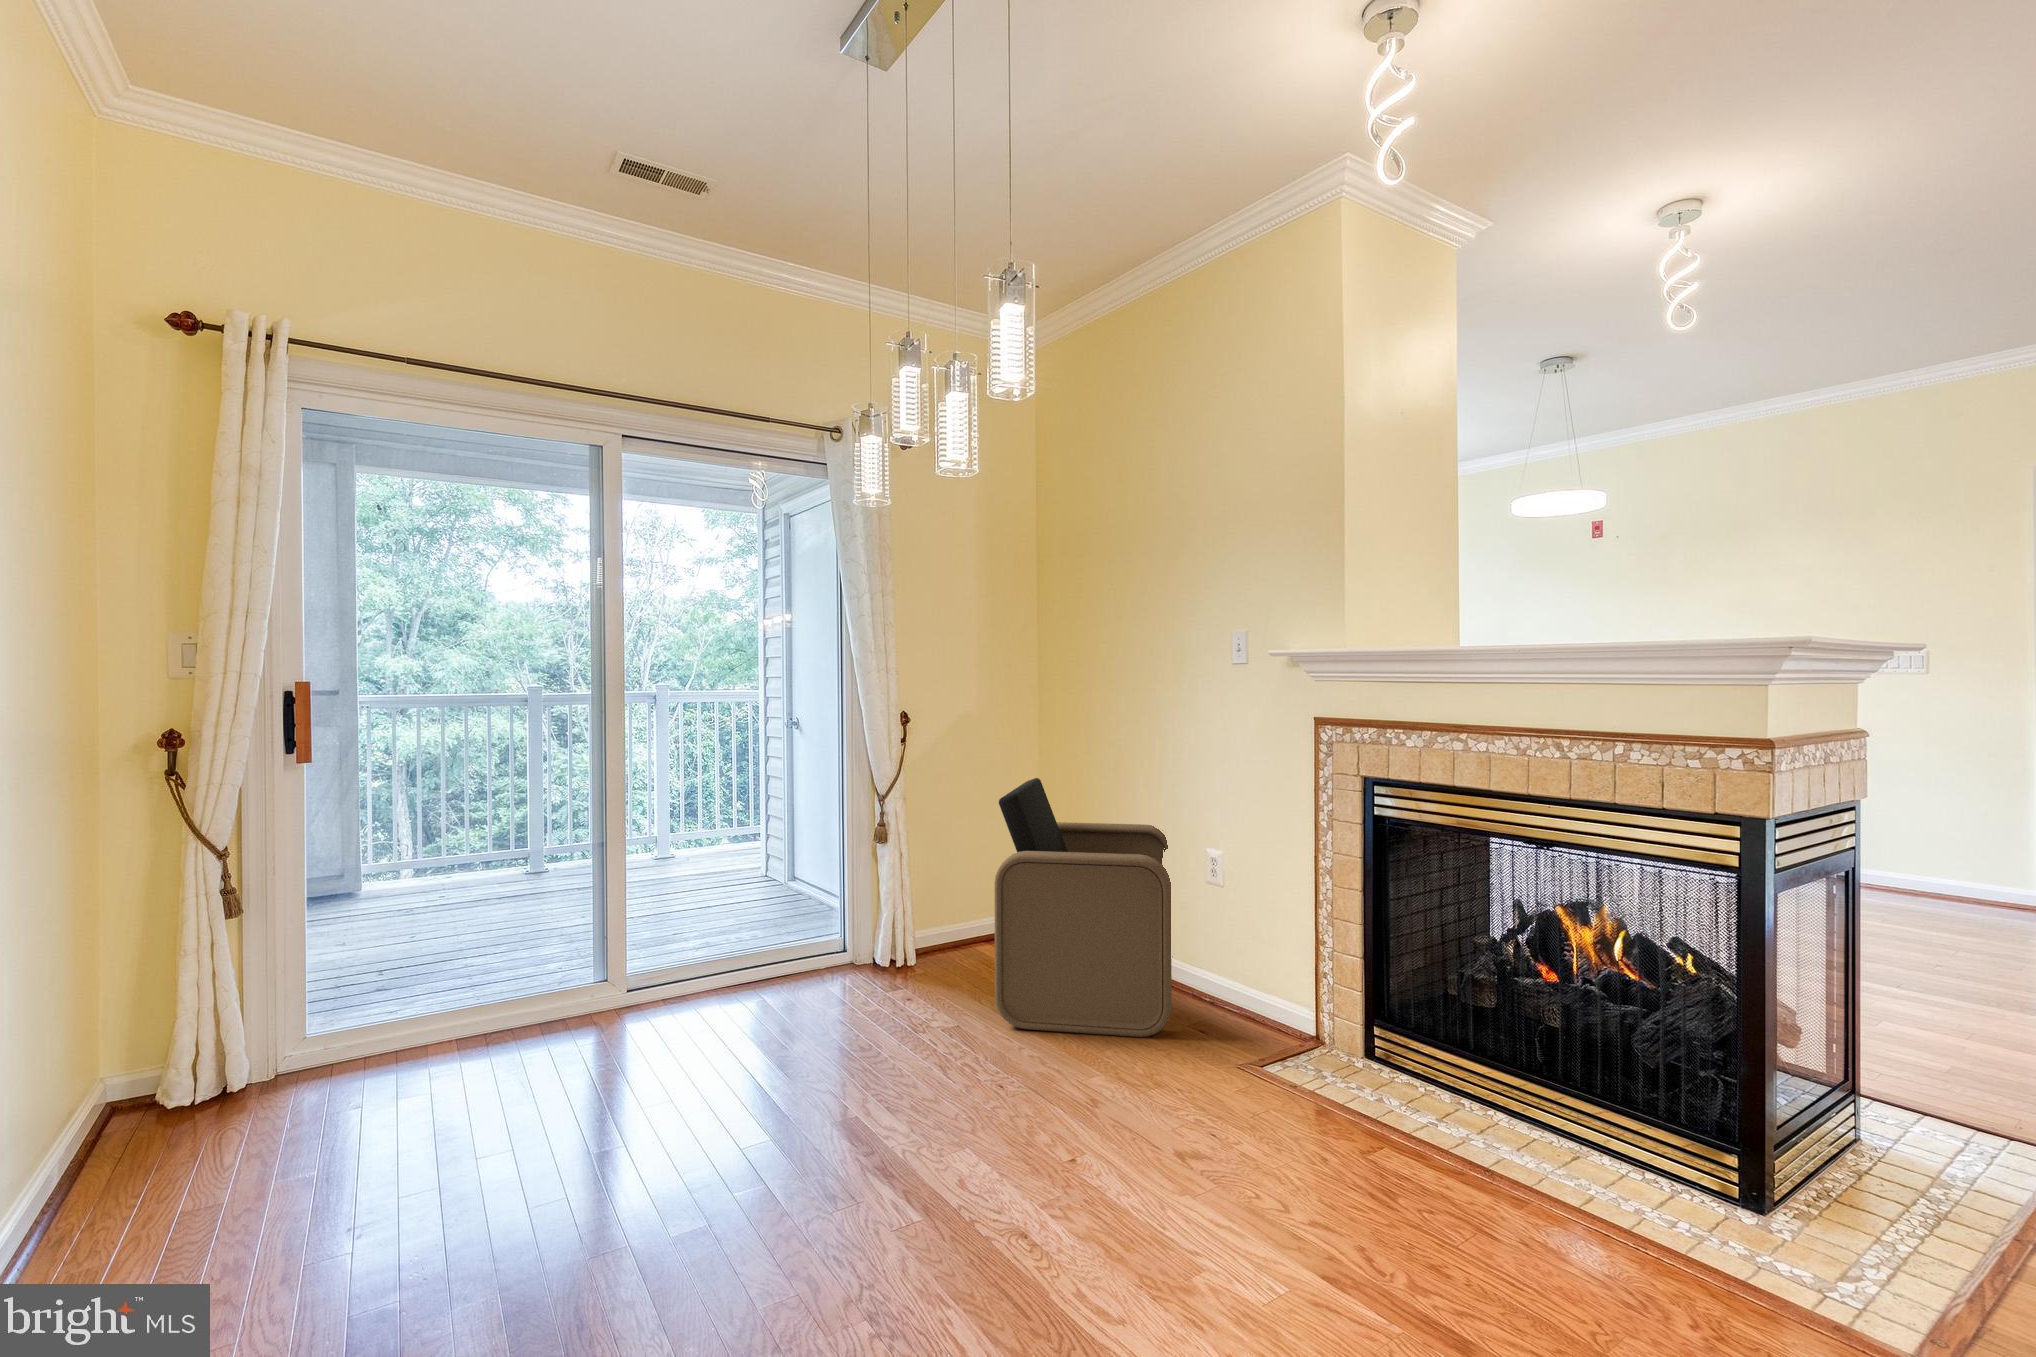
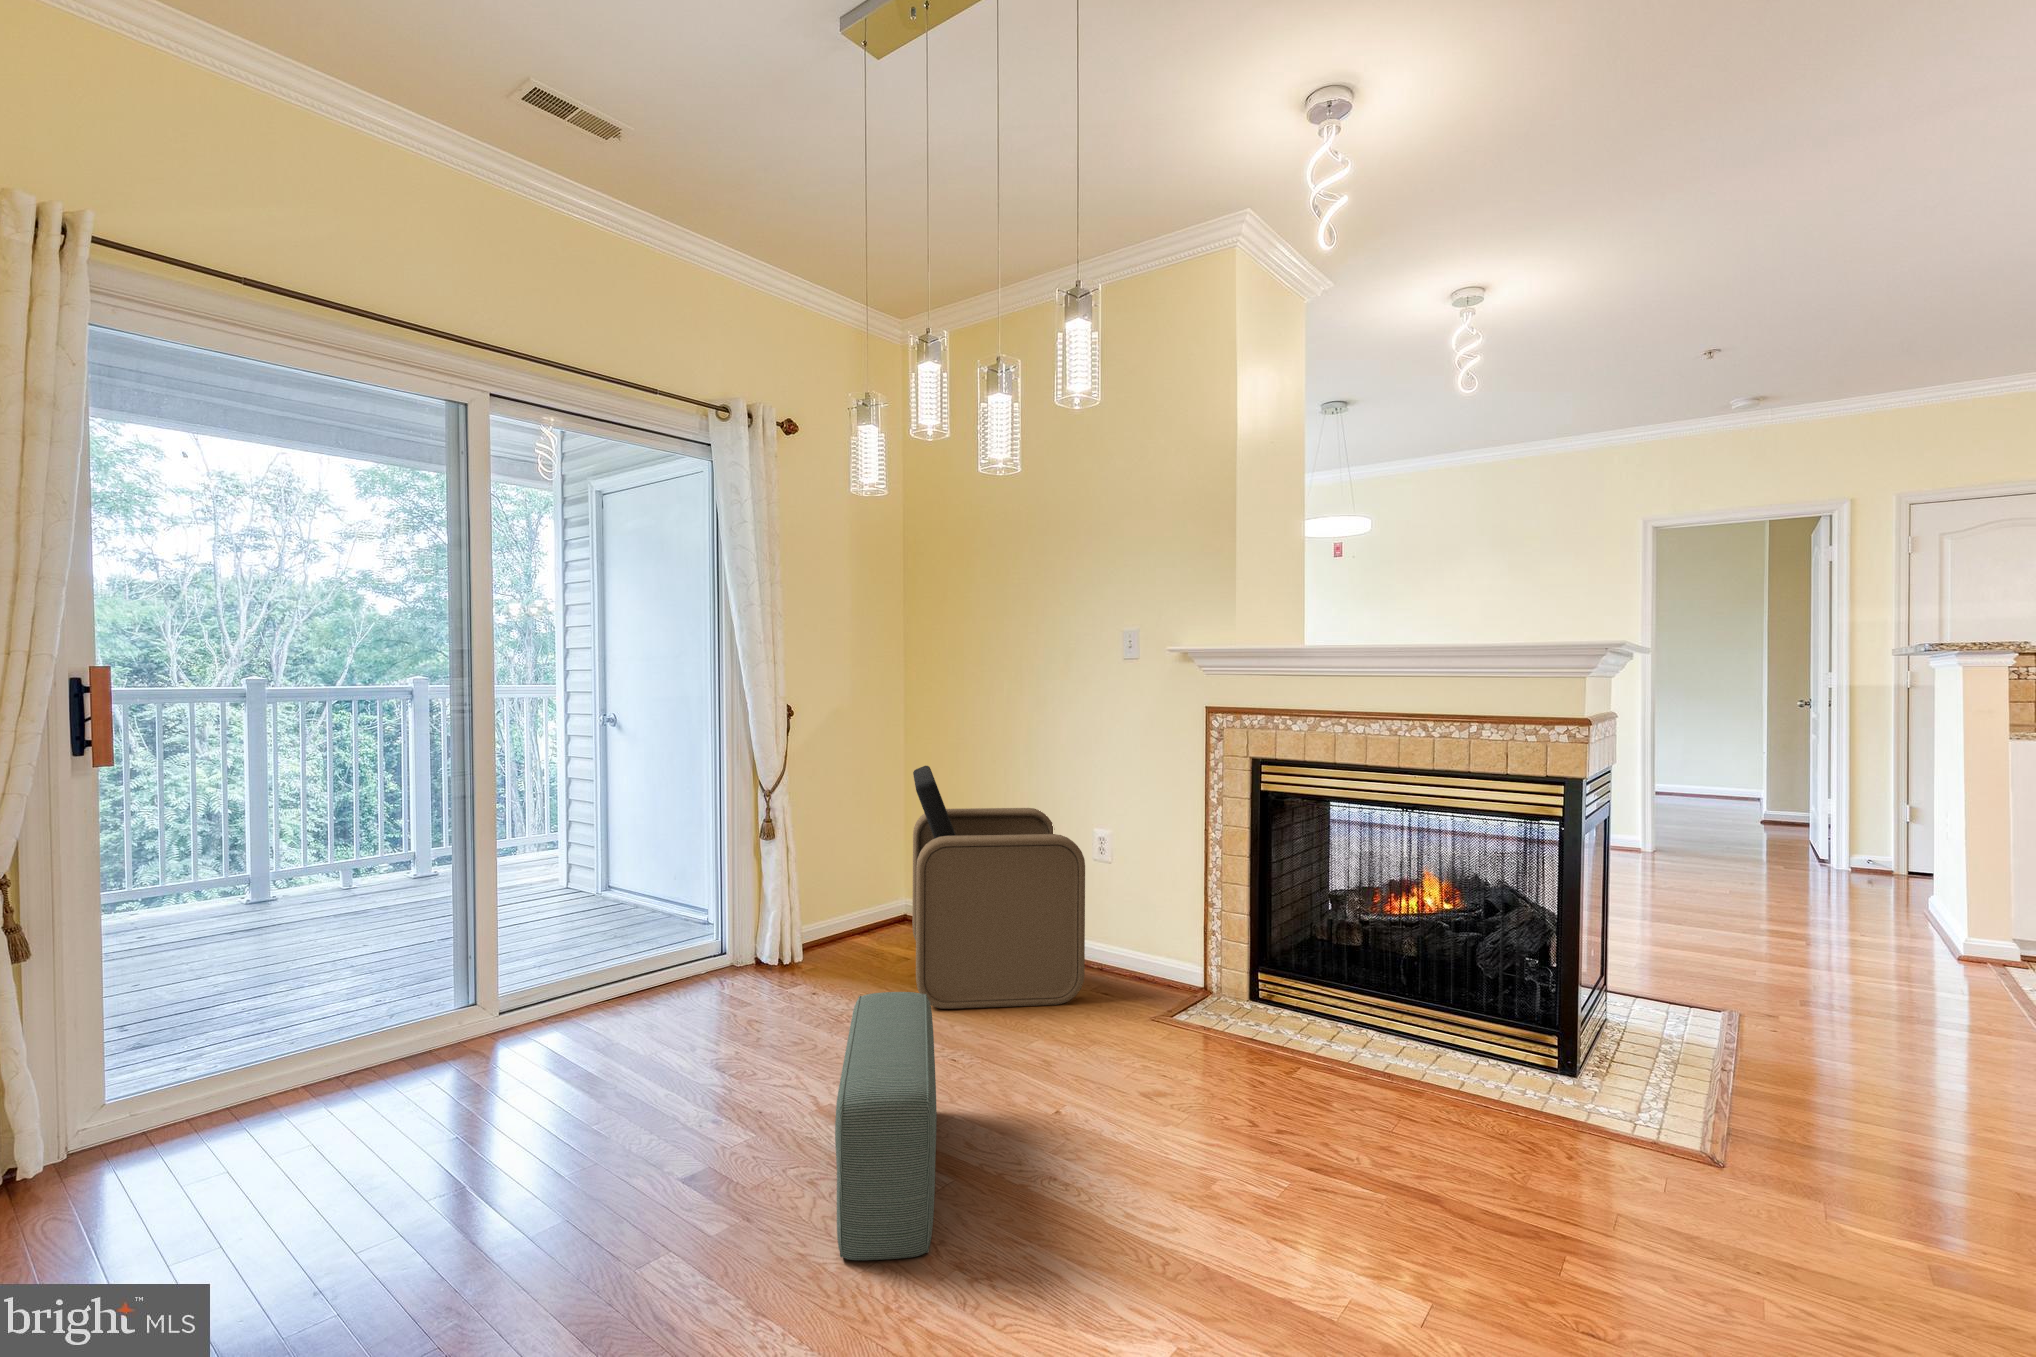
pouf: none [757,1010,939,1297] -> present [835,992,937,1260]

